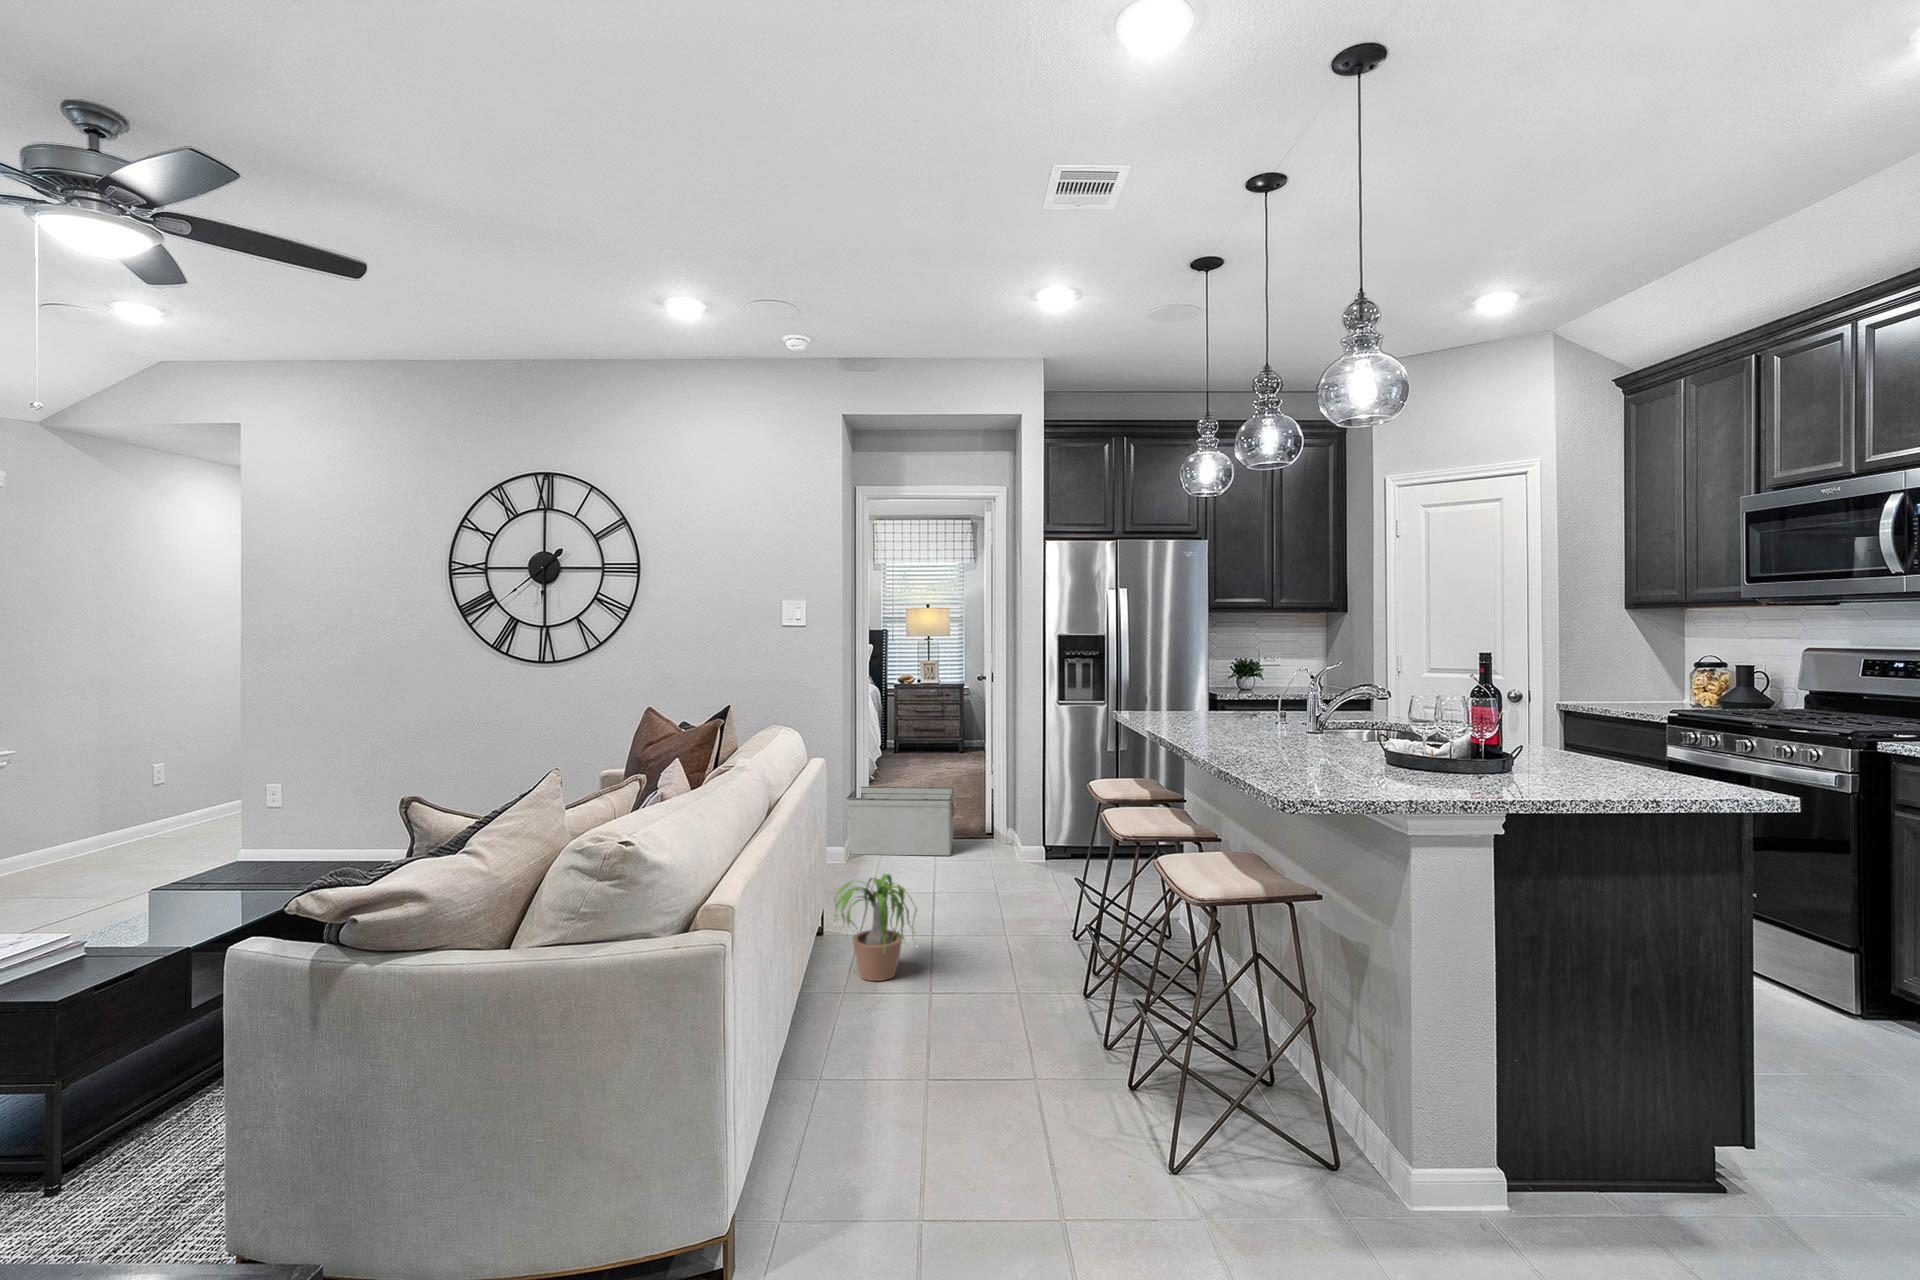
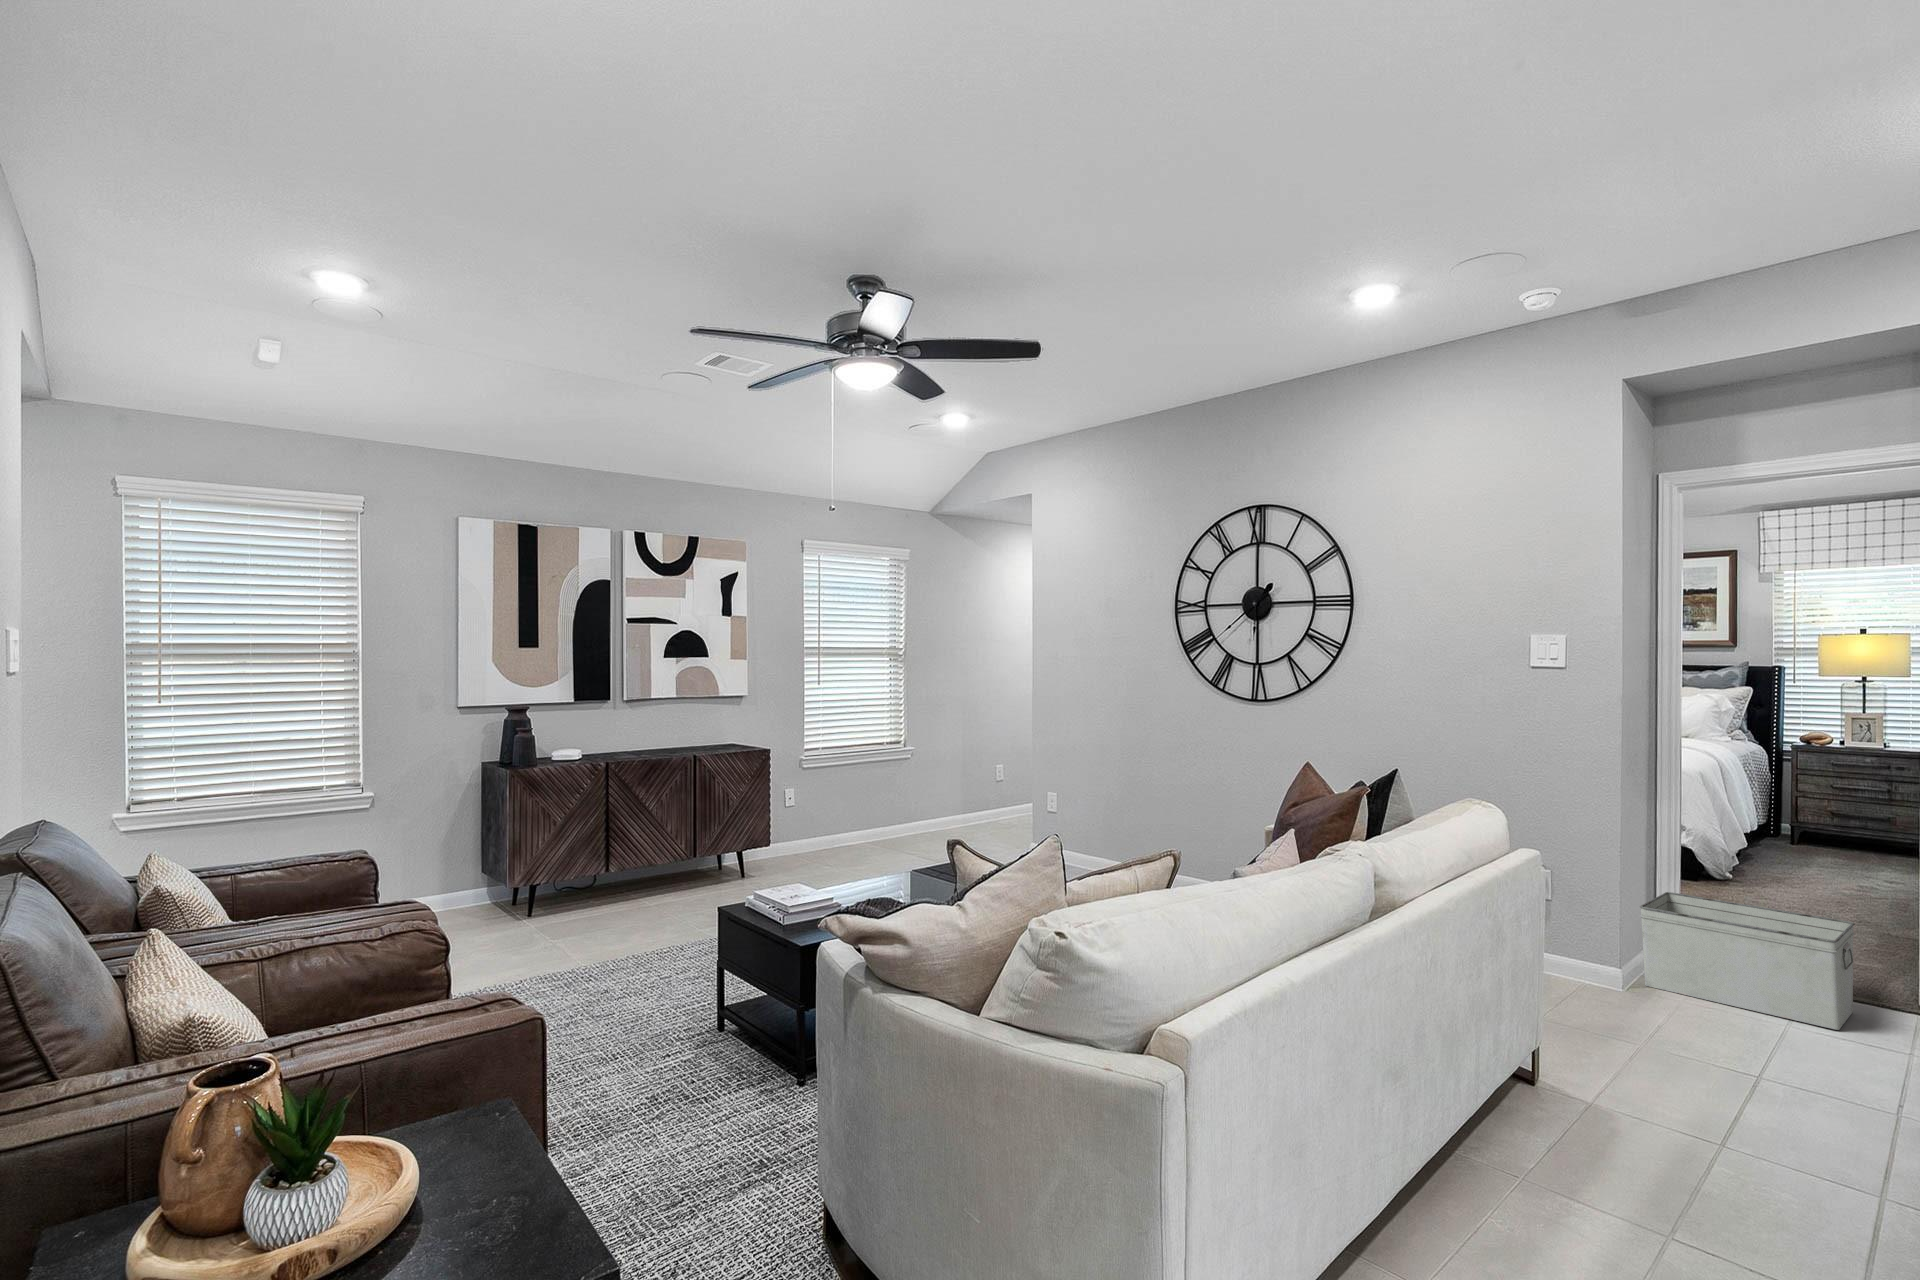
potted plant: present [830,874,917,981] -> none [1519,1032,1695,1194]

